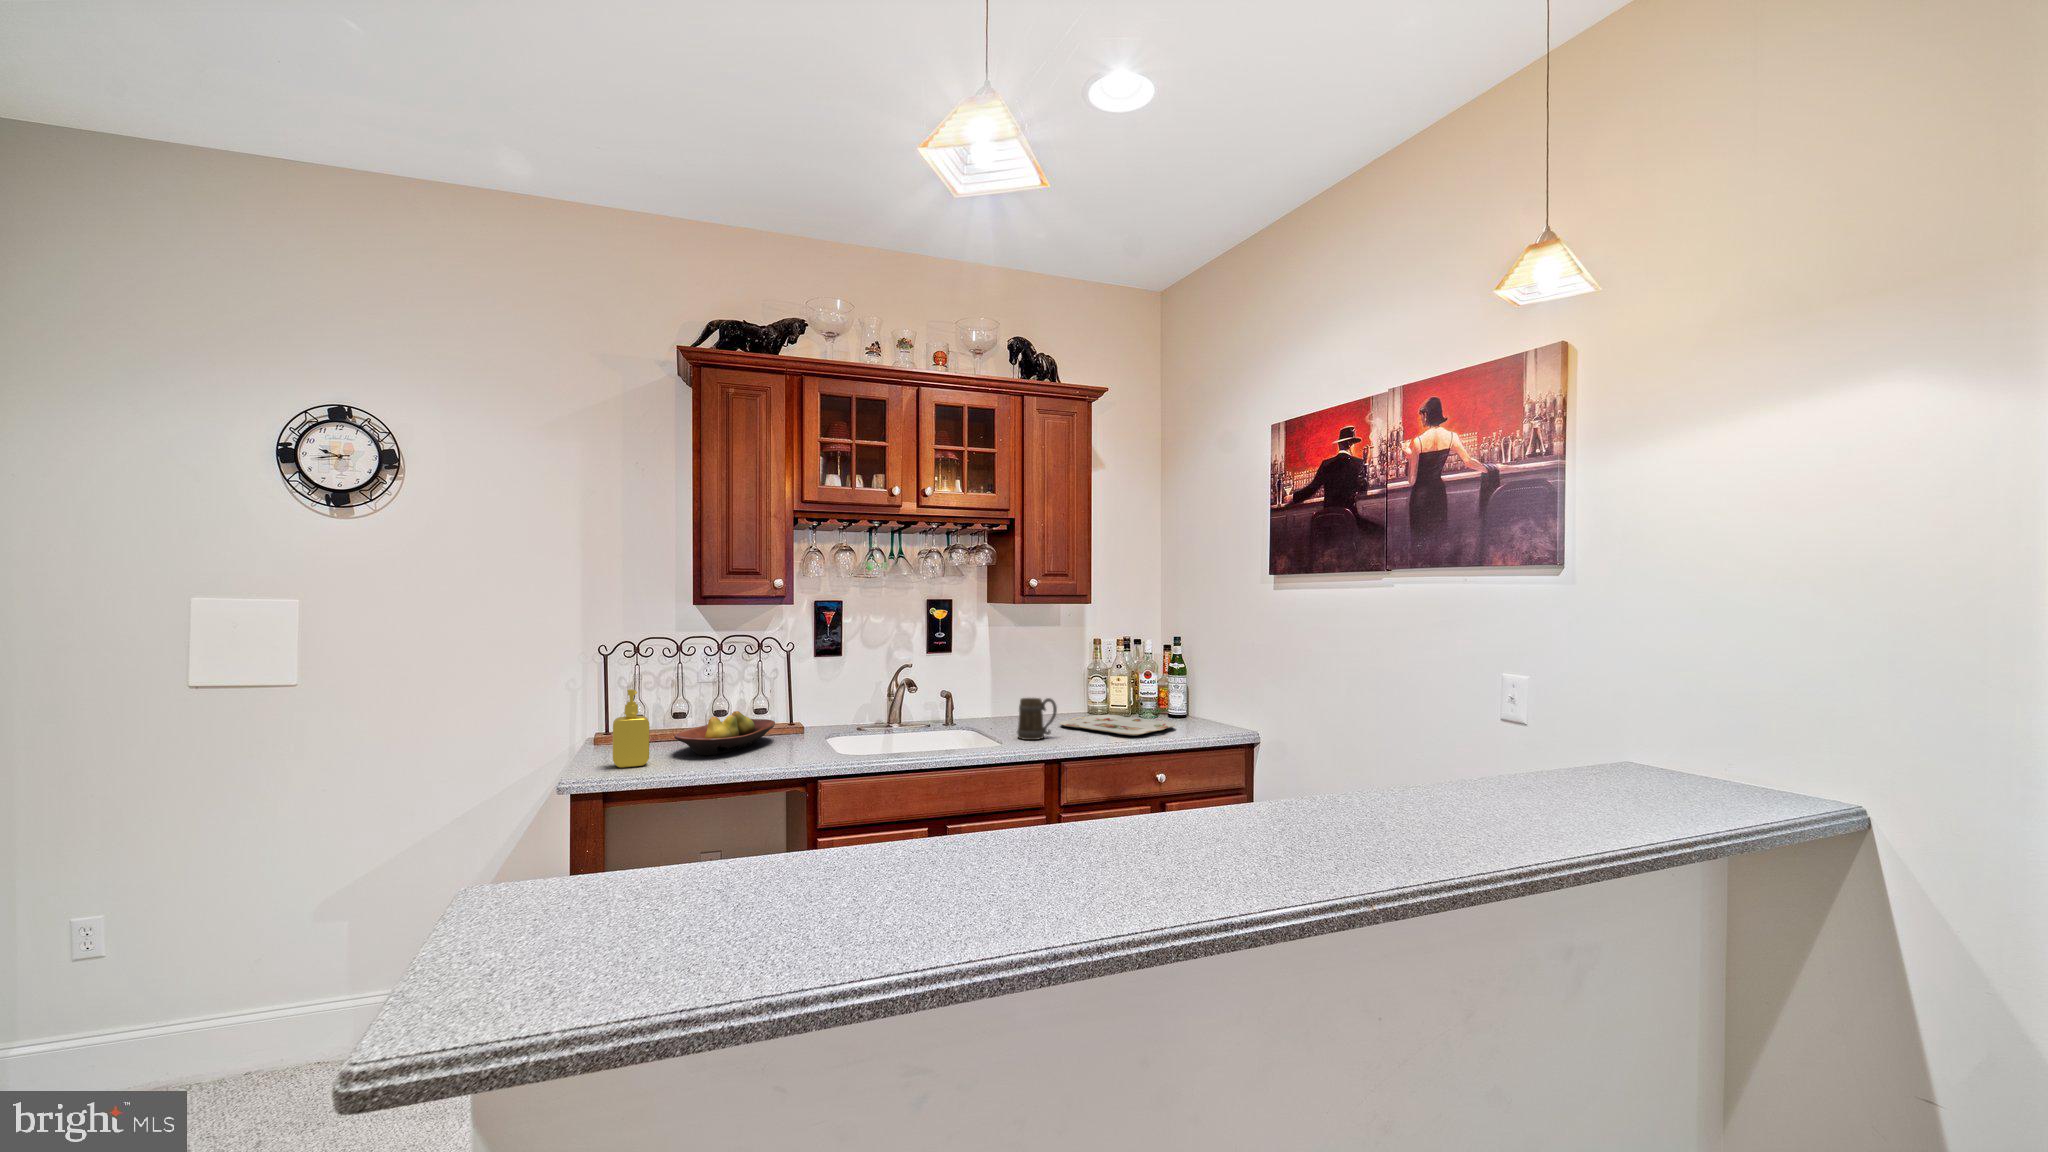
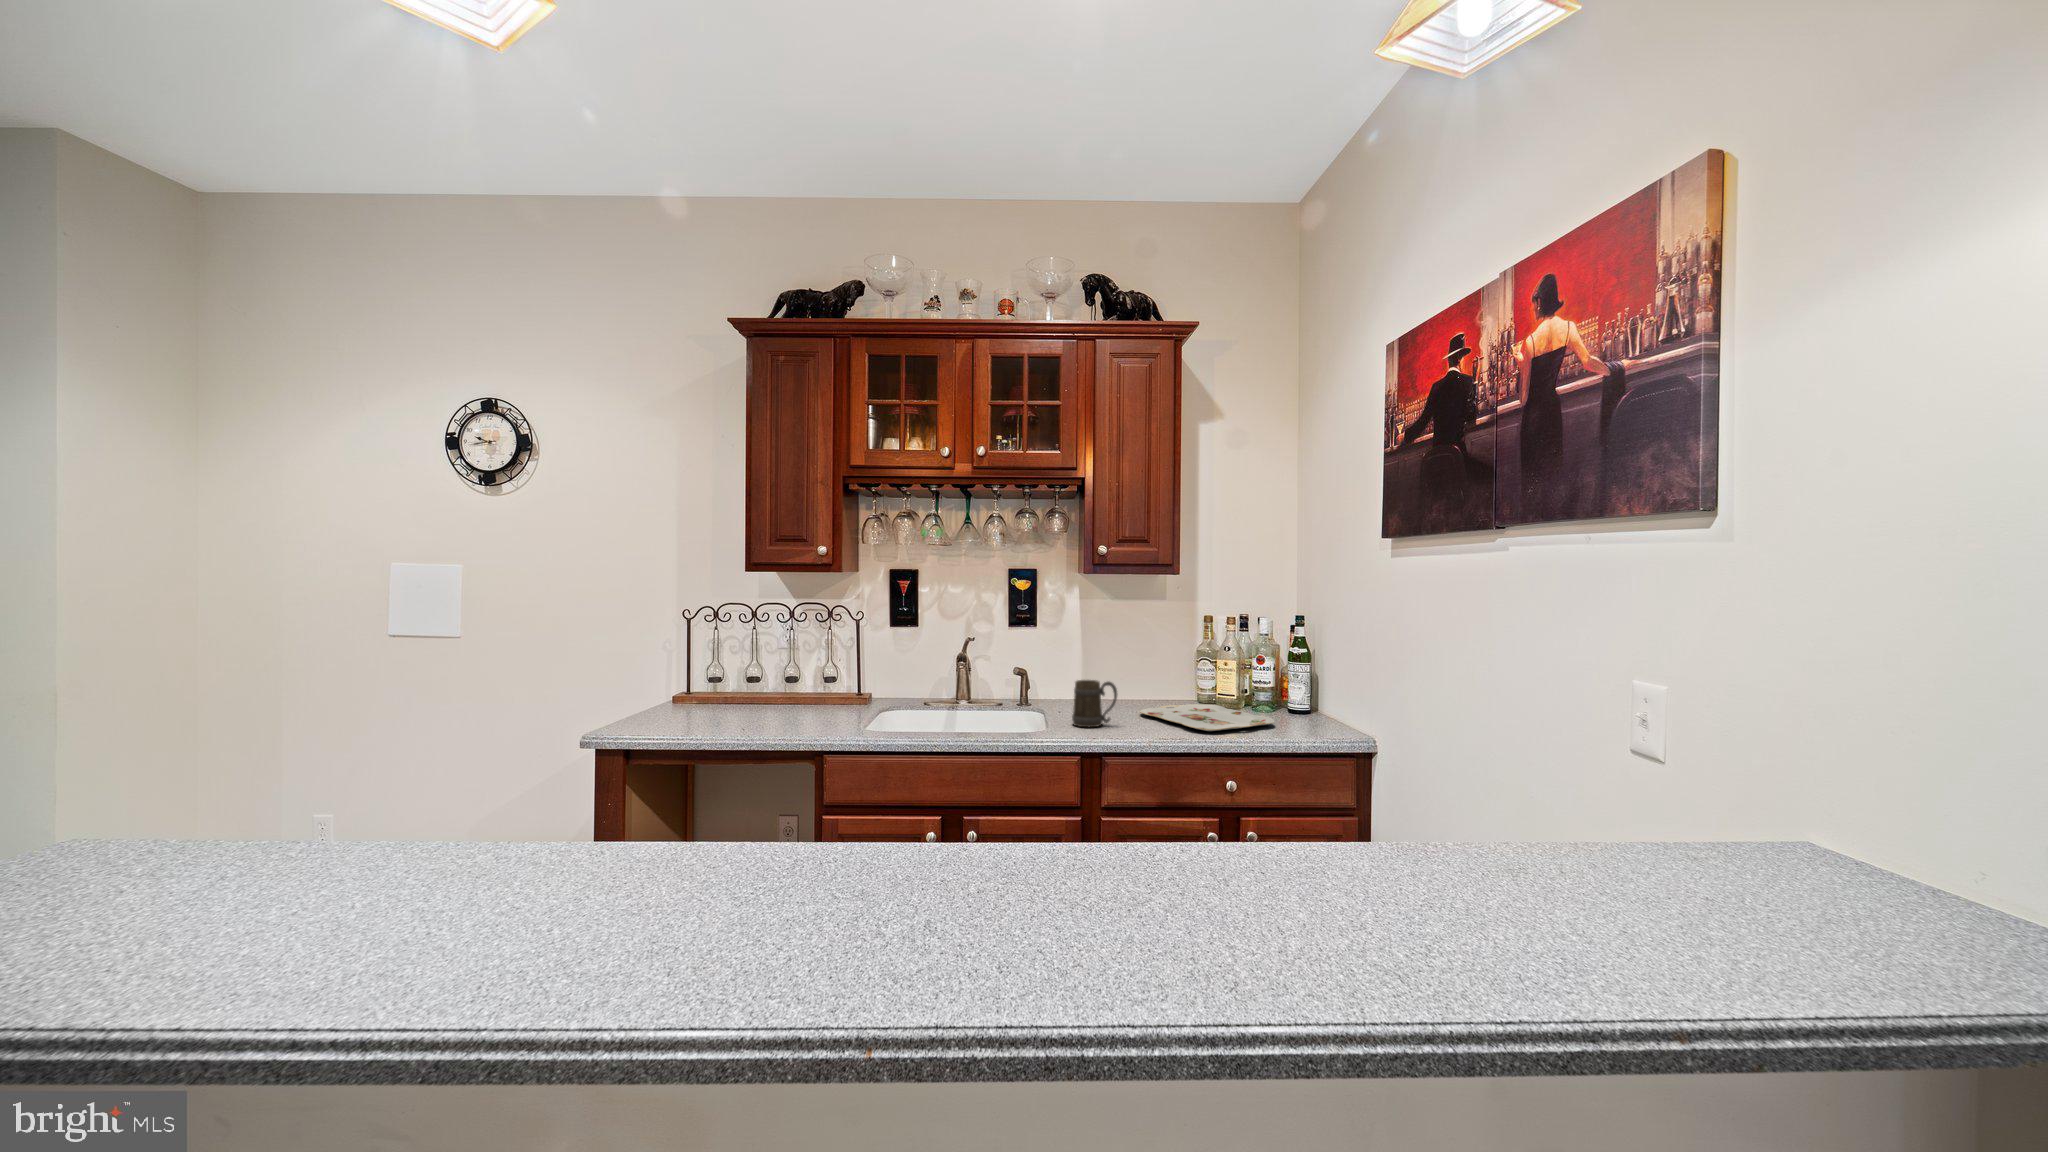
soap dispenser: present [612,689,649,768] -> none [655,651,692,725]
fruit bowl: present [675,711,775,755] -> none [723,677,835,719]

